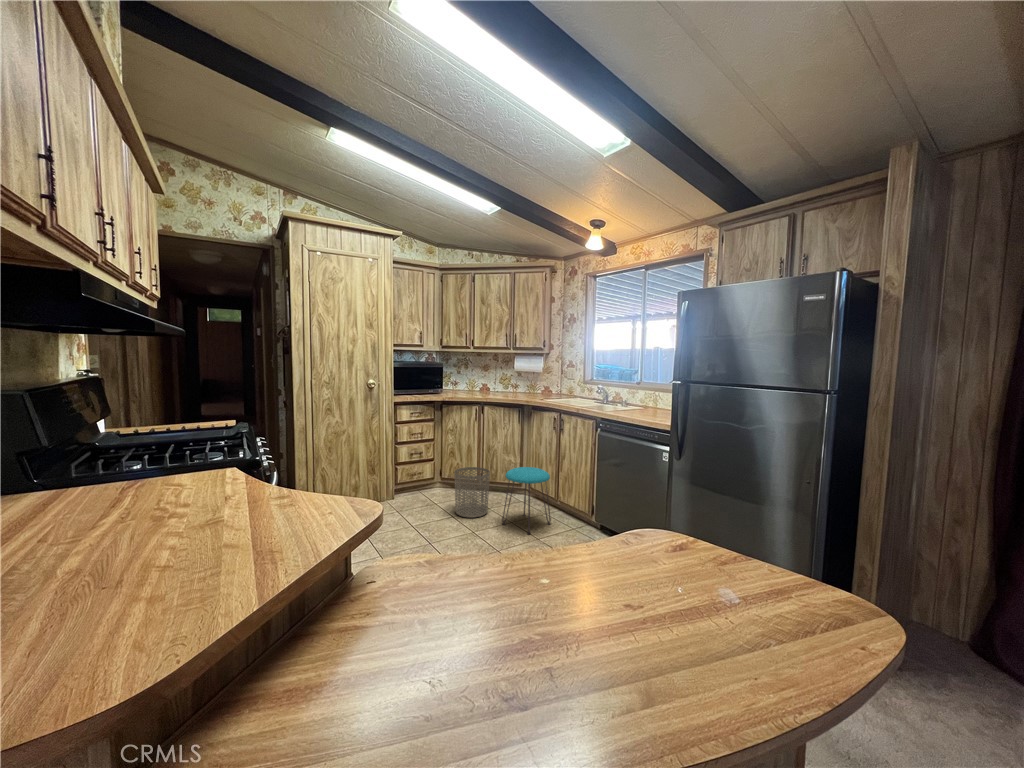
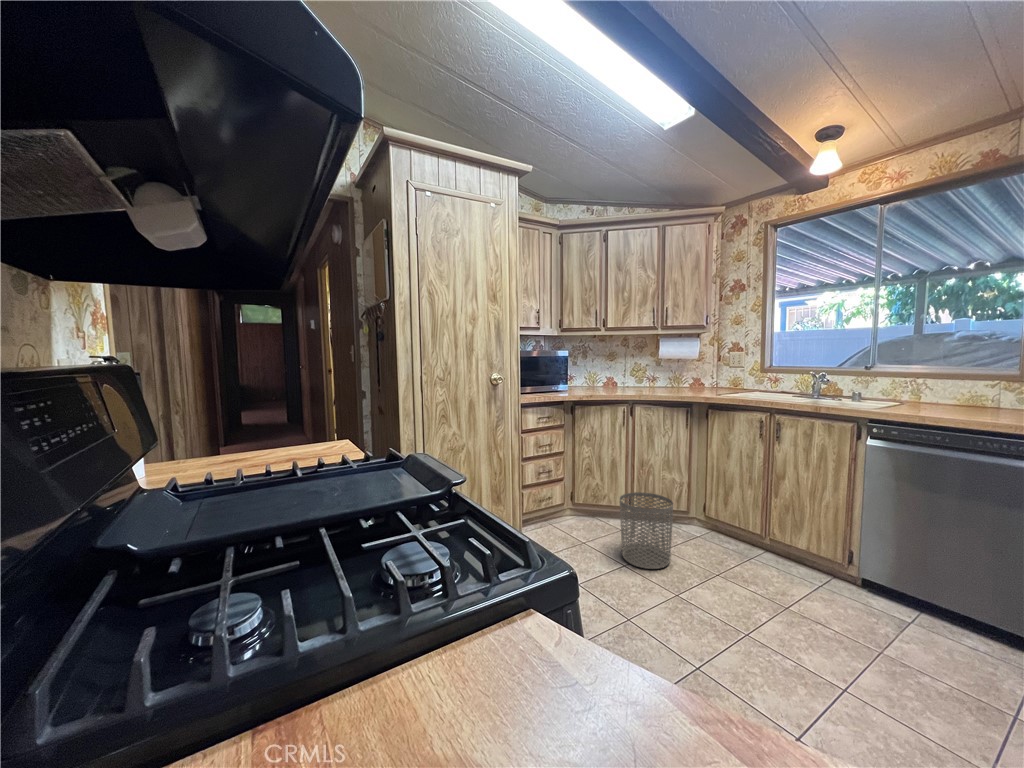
stool: present [502,467,551,534] -> none [709,494,787,602]

